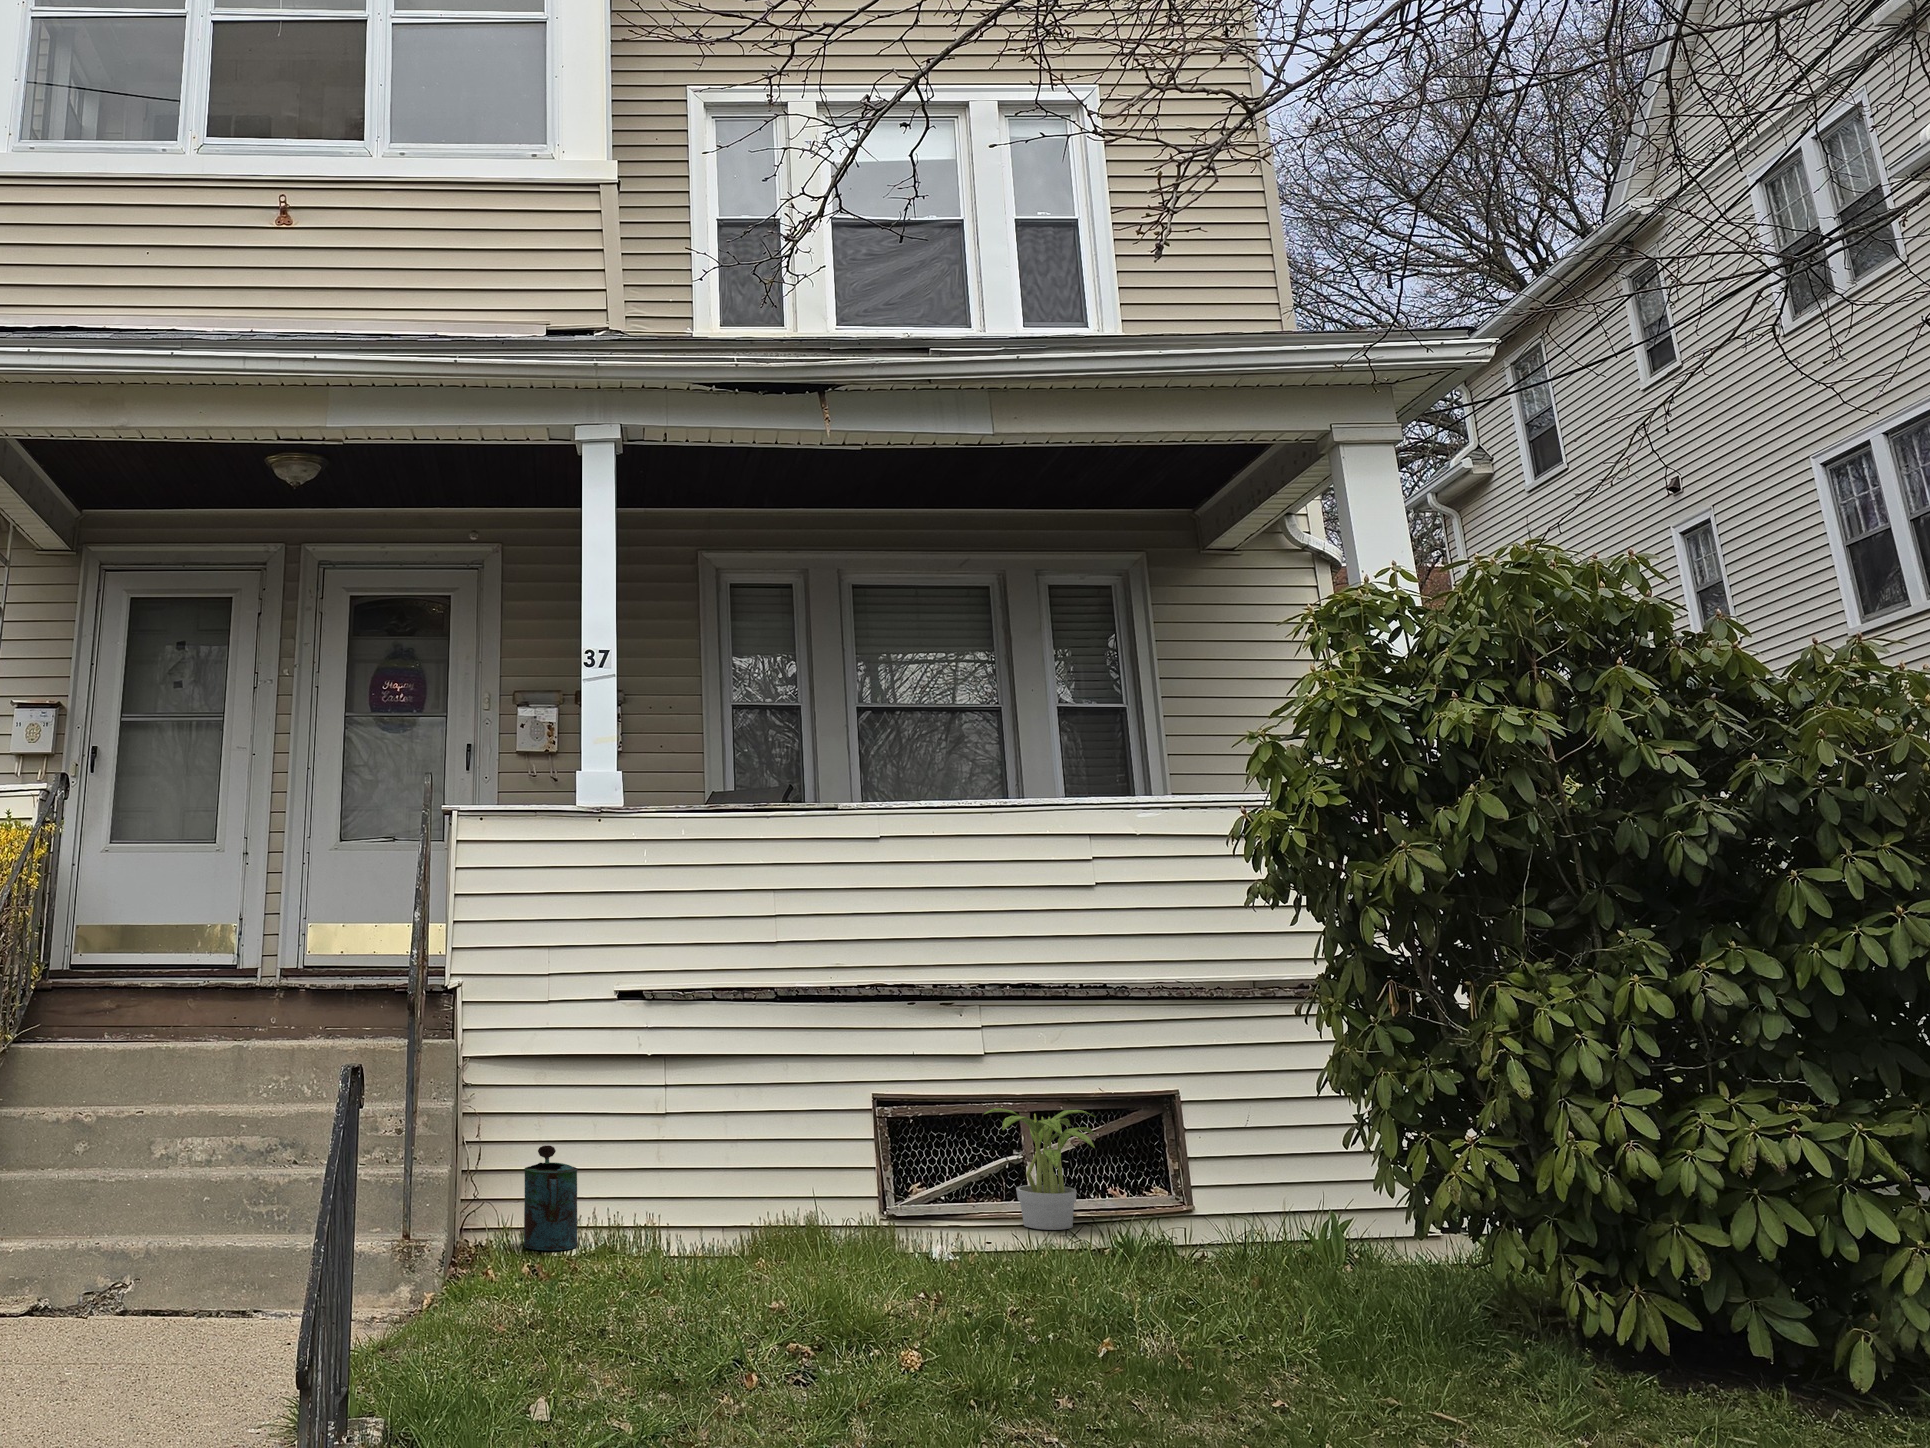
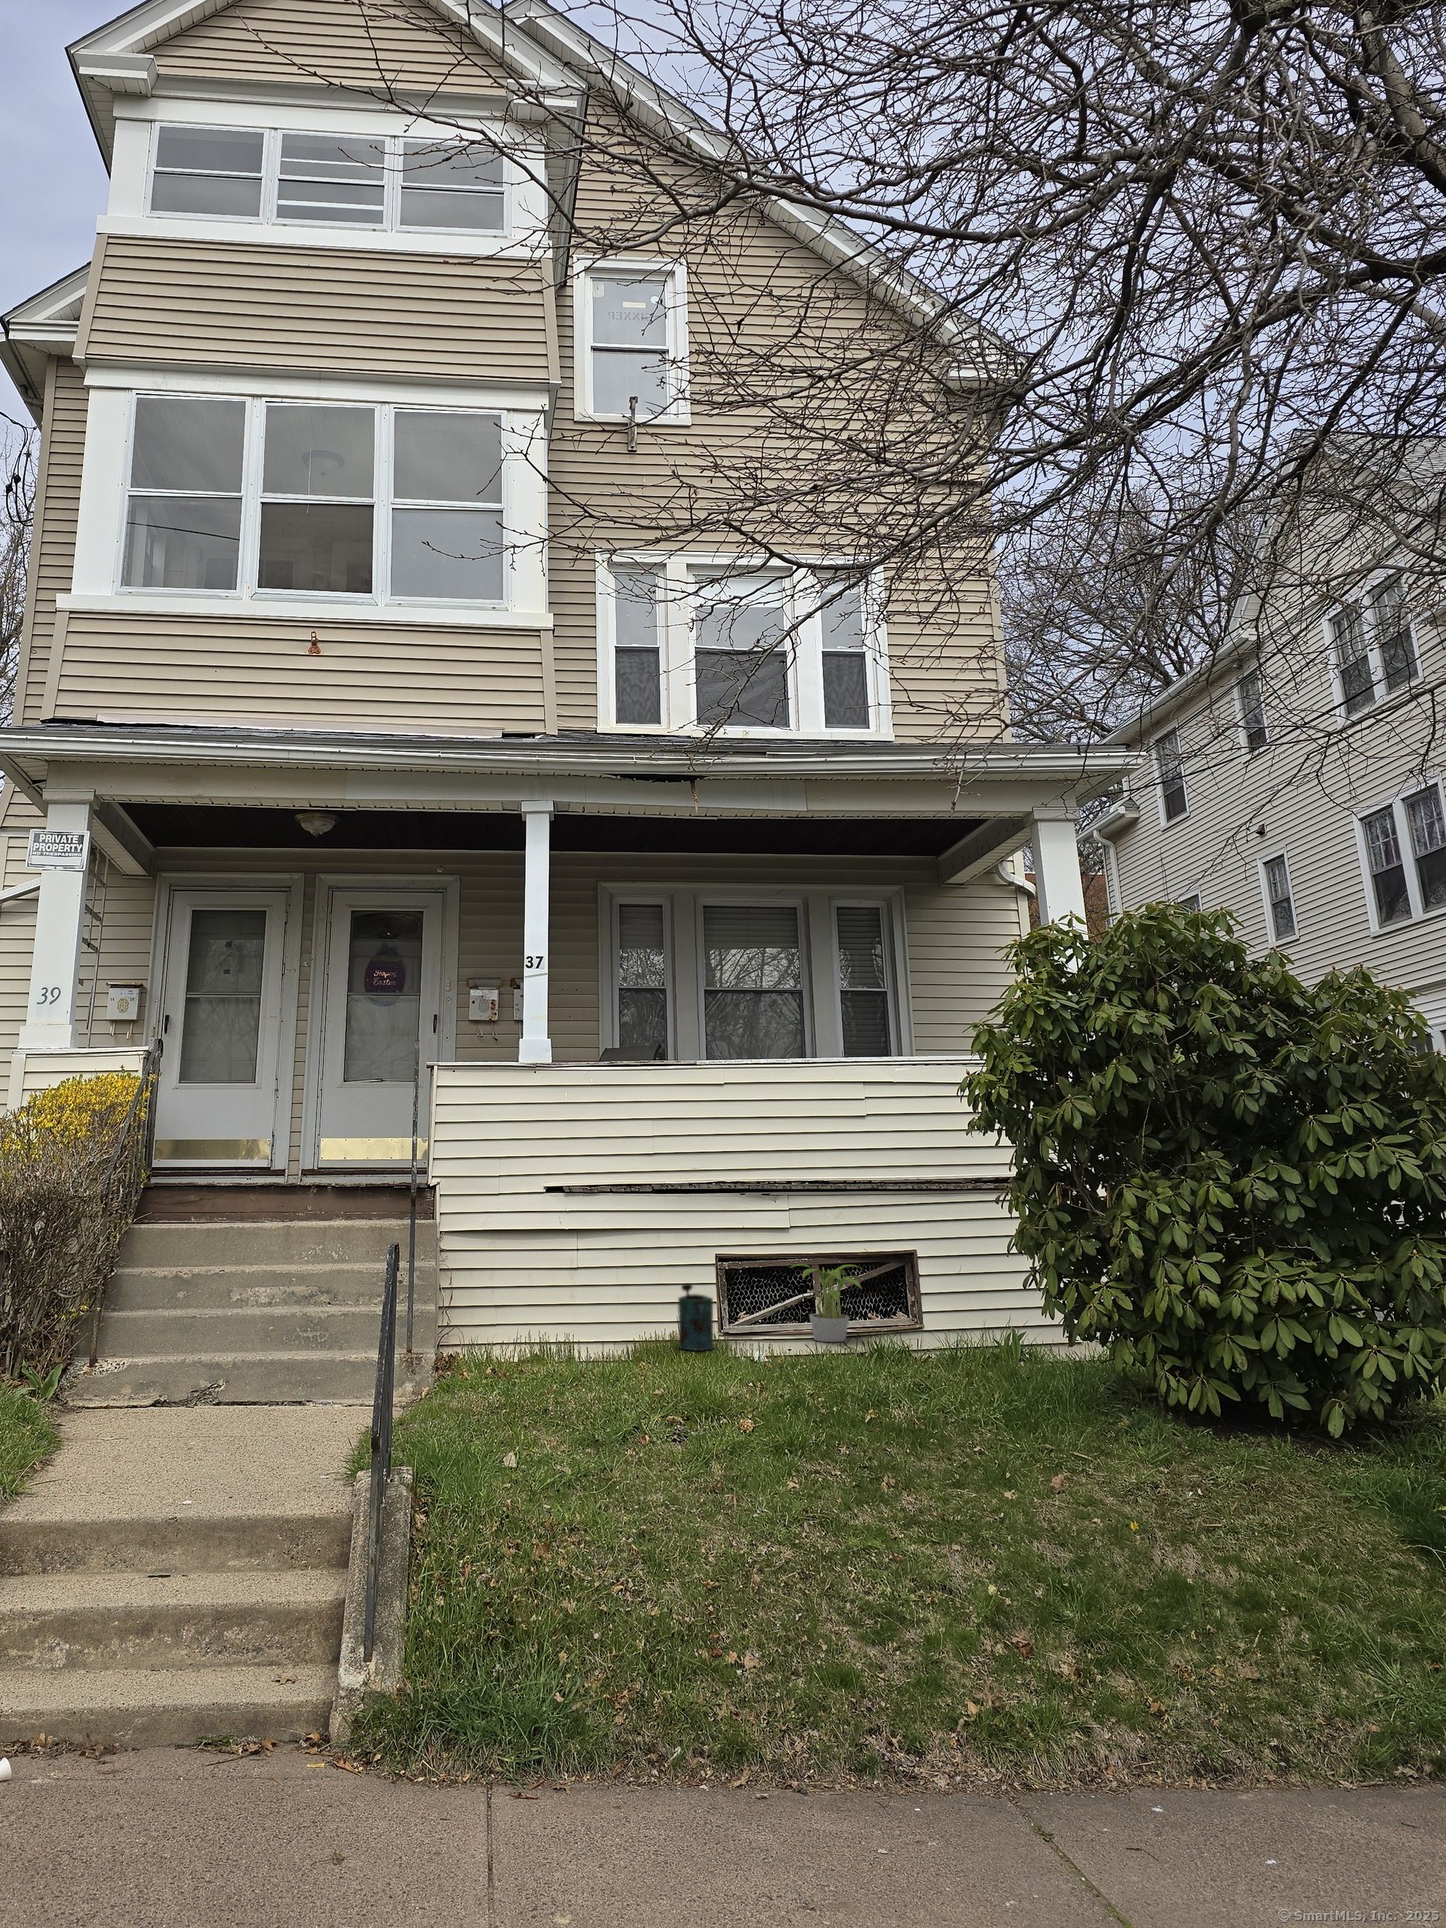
watering can: present [524,1145,578,1251] -> present [678,1284,714,1350]

